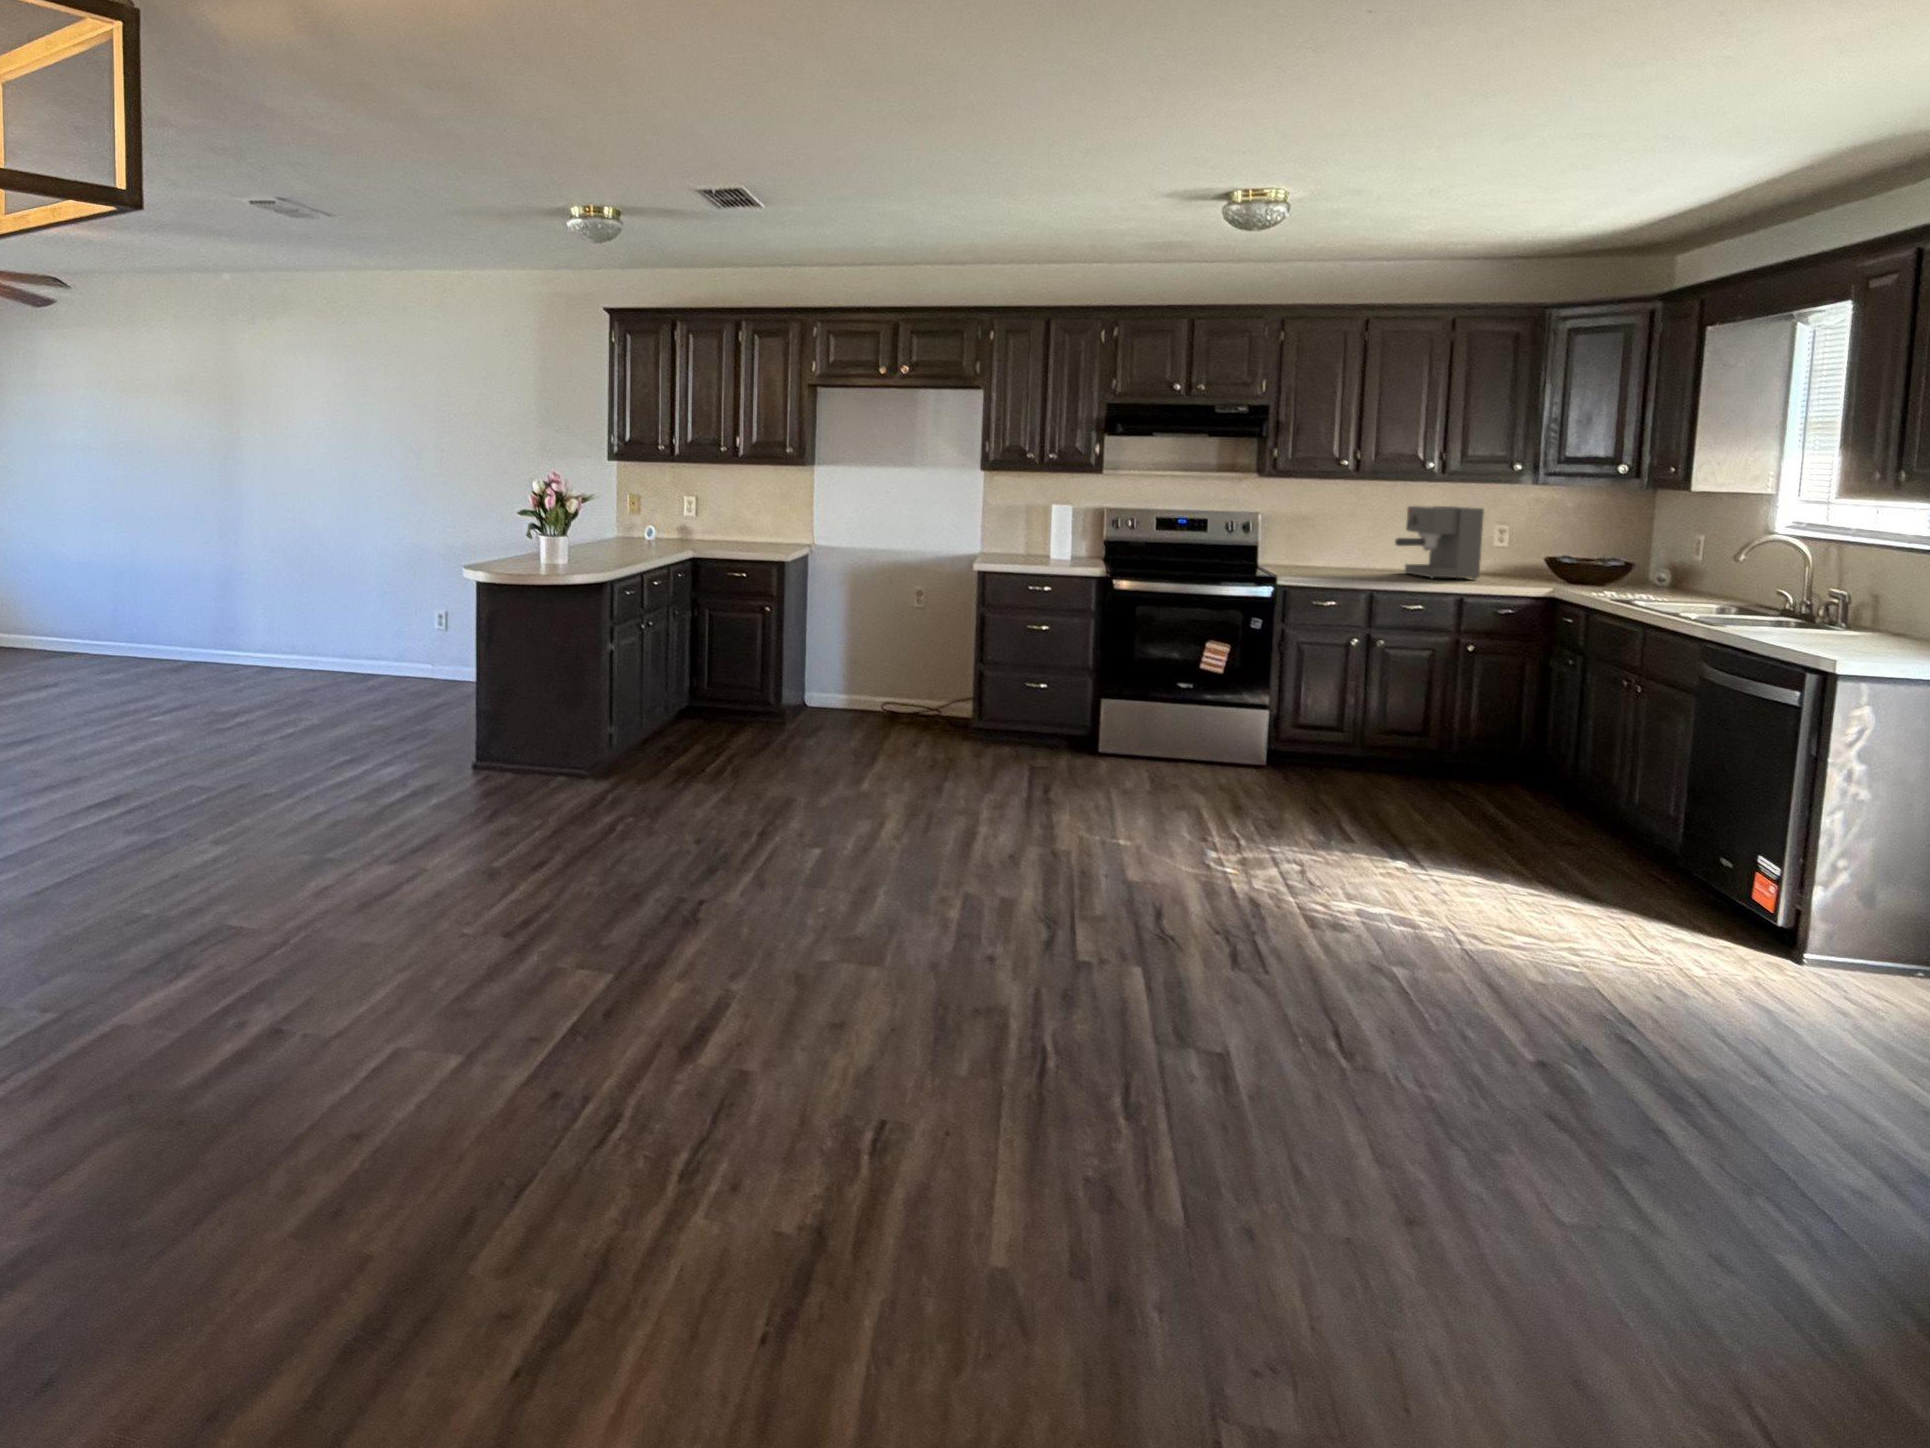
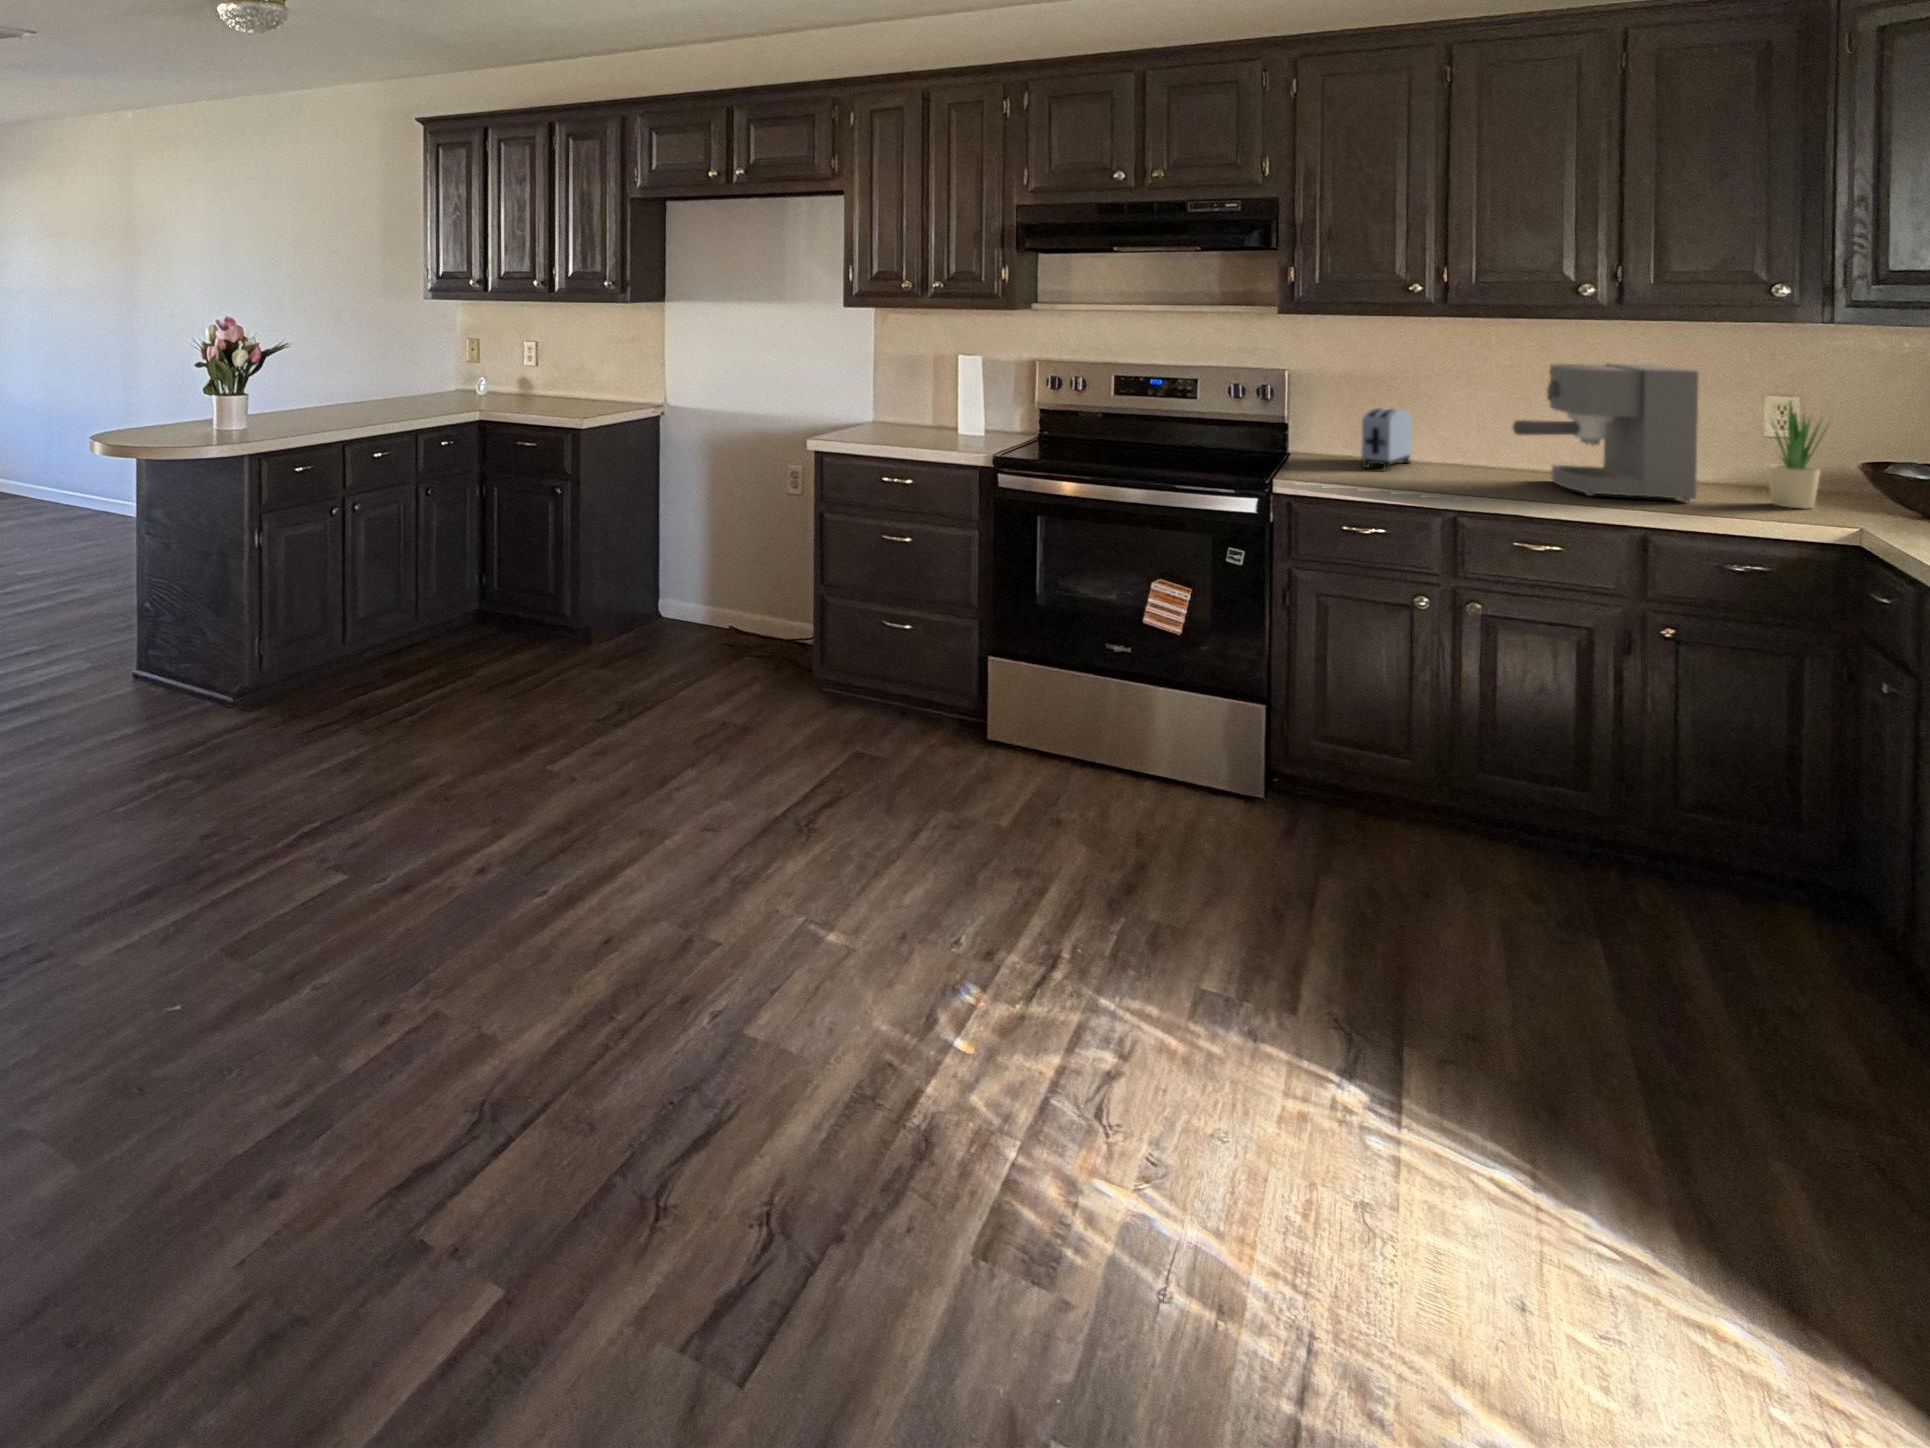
potted plant: none [1508,523,1538,581] -> present [1768,403,1825,508]
toaster: none [1309,534,1329,570] -> present [1361,408,1412,470]

